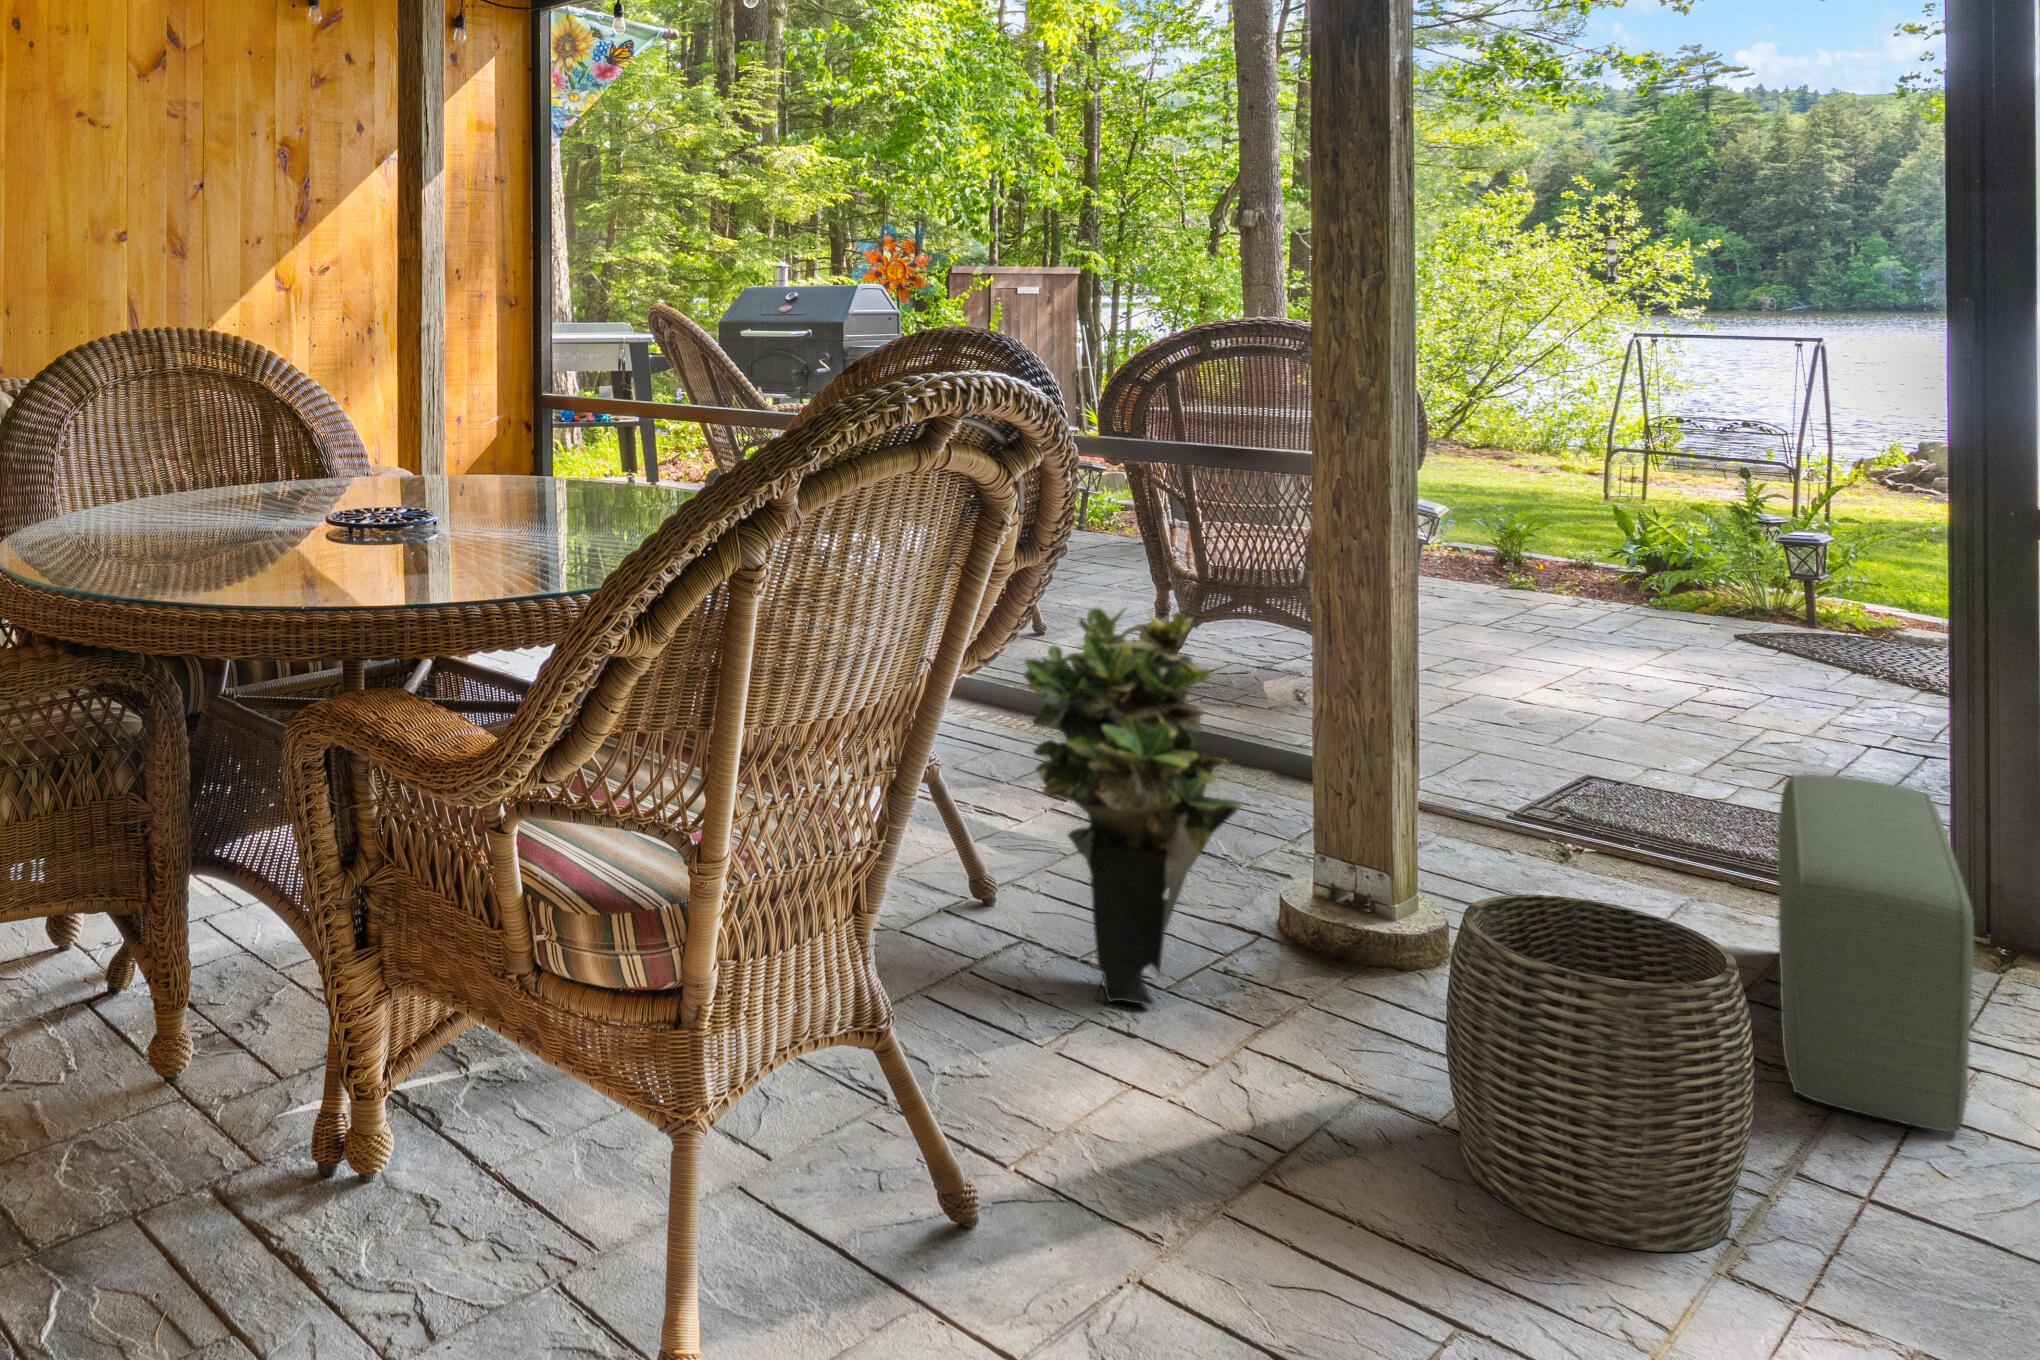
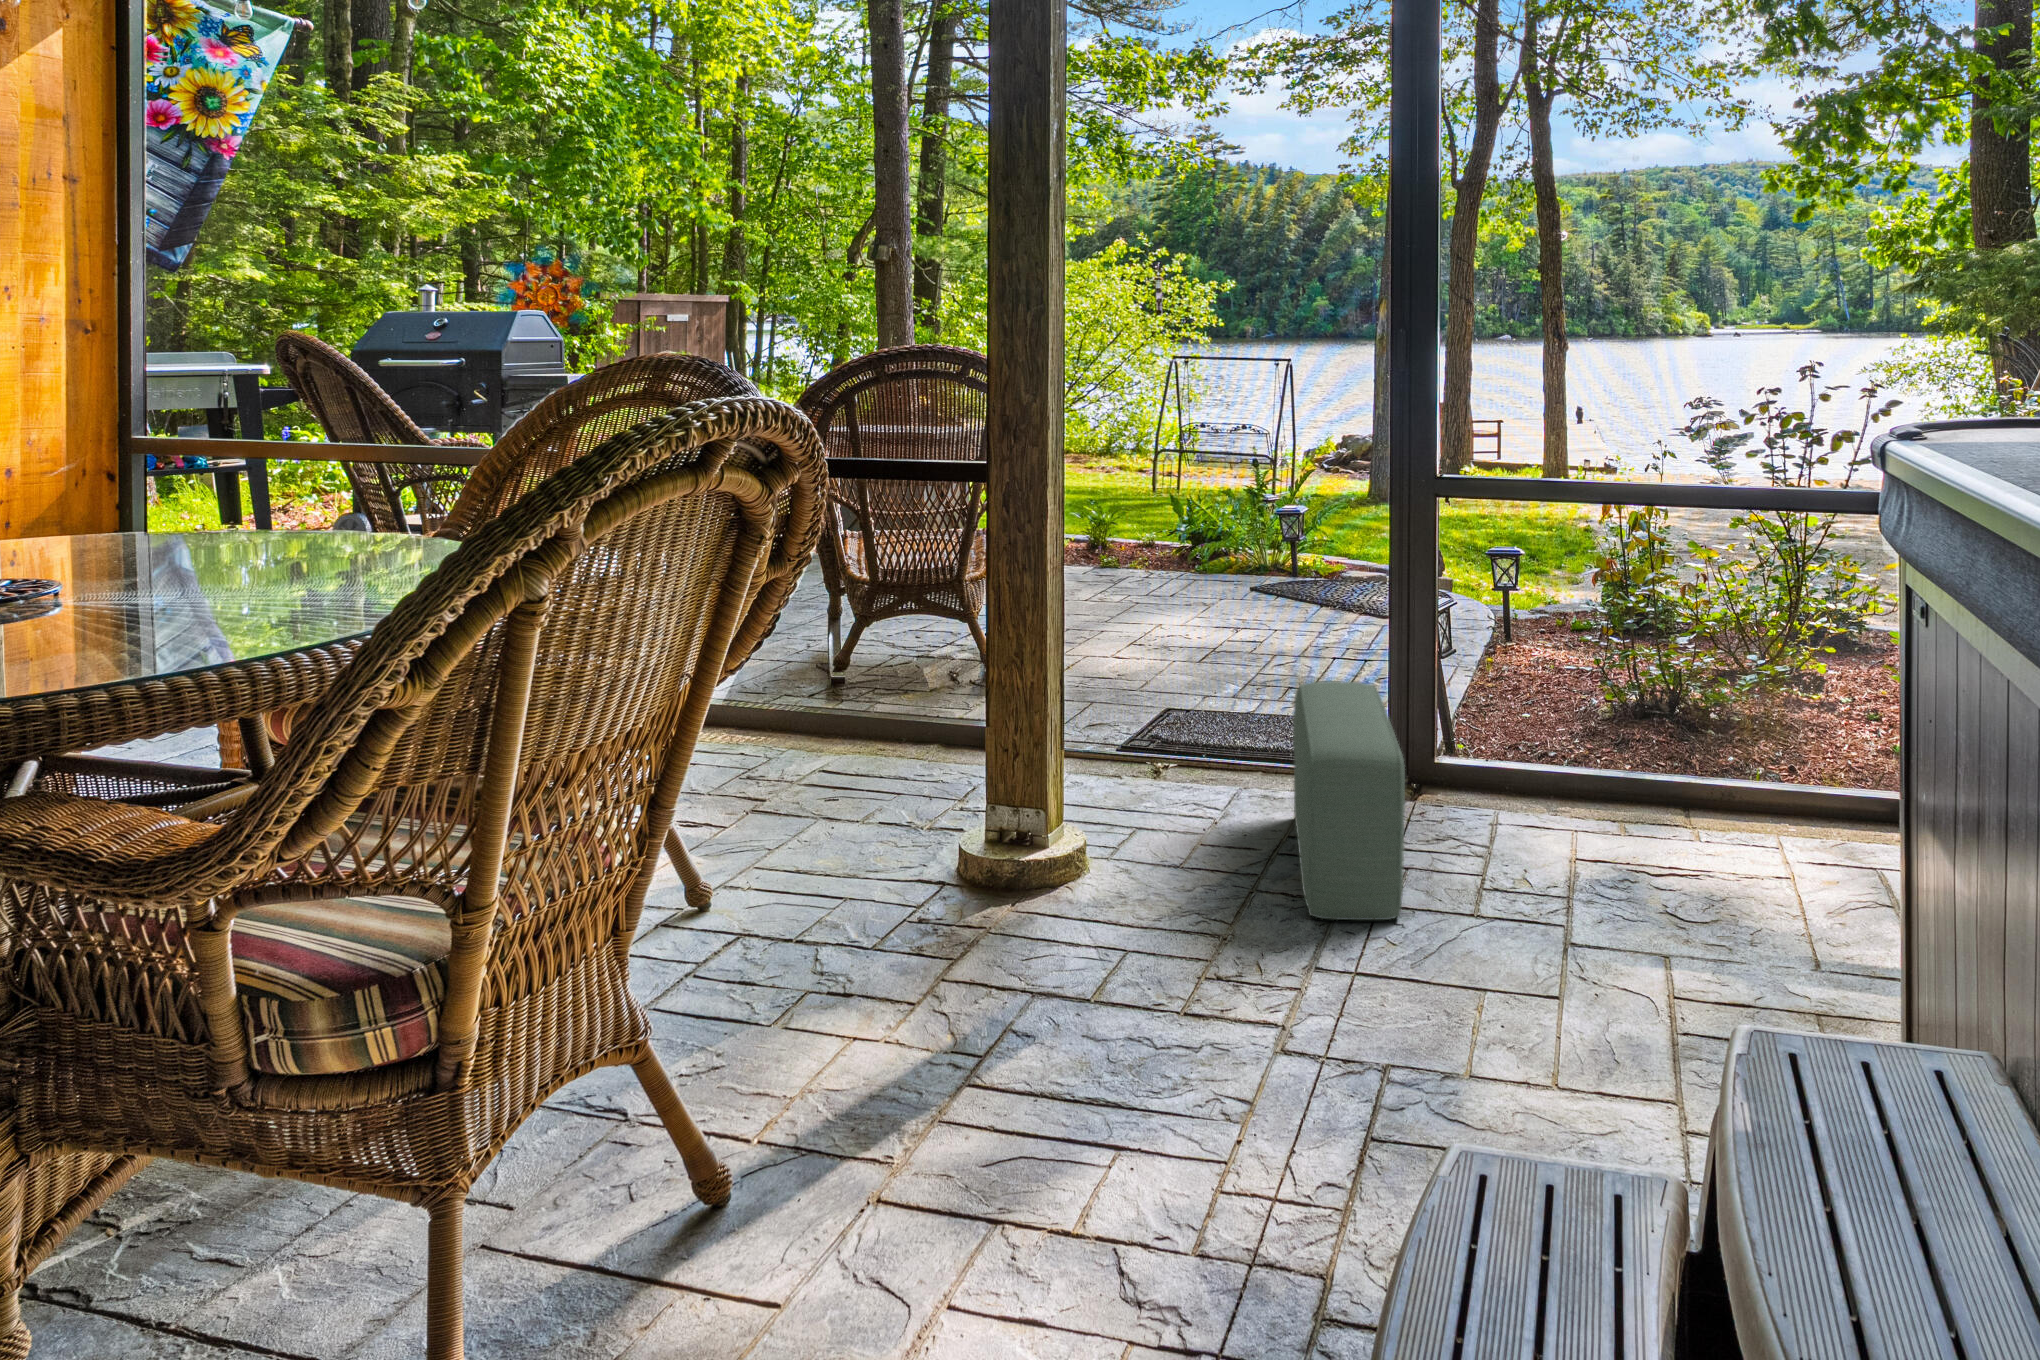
potted plant: present [1023,608,1242,1005] -> none [740,609,936,973]
woven basket: present [1446,895,1754,1252] -> none [1098,800,1291,1059]

